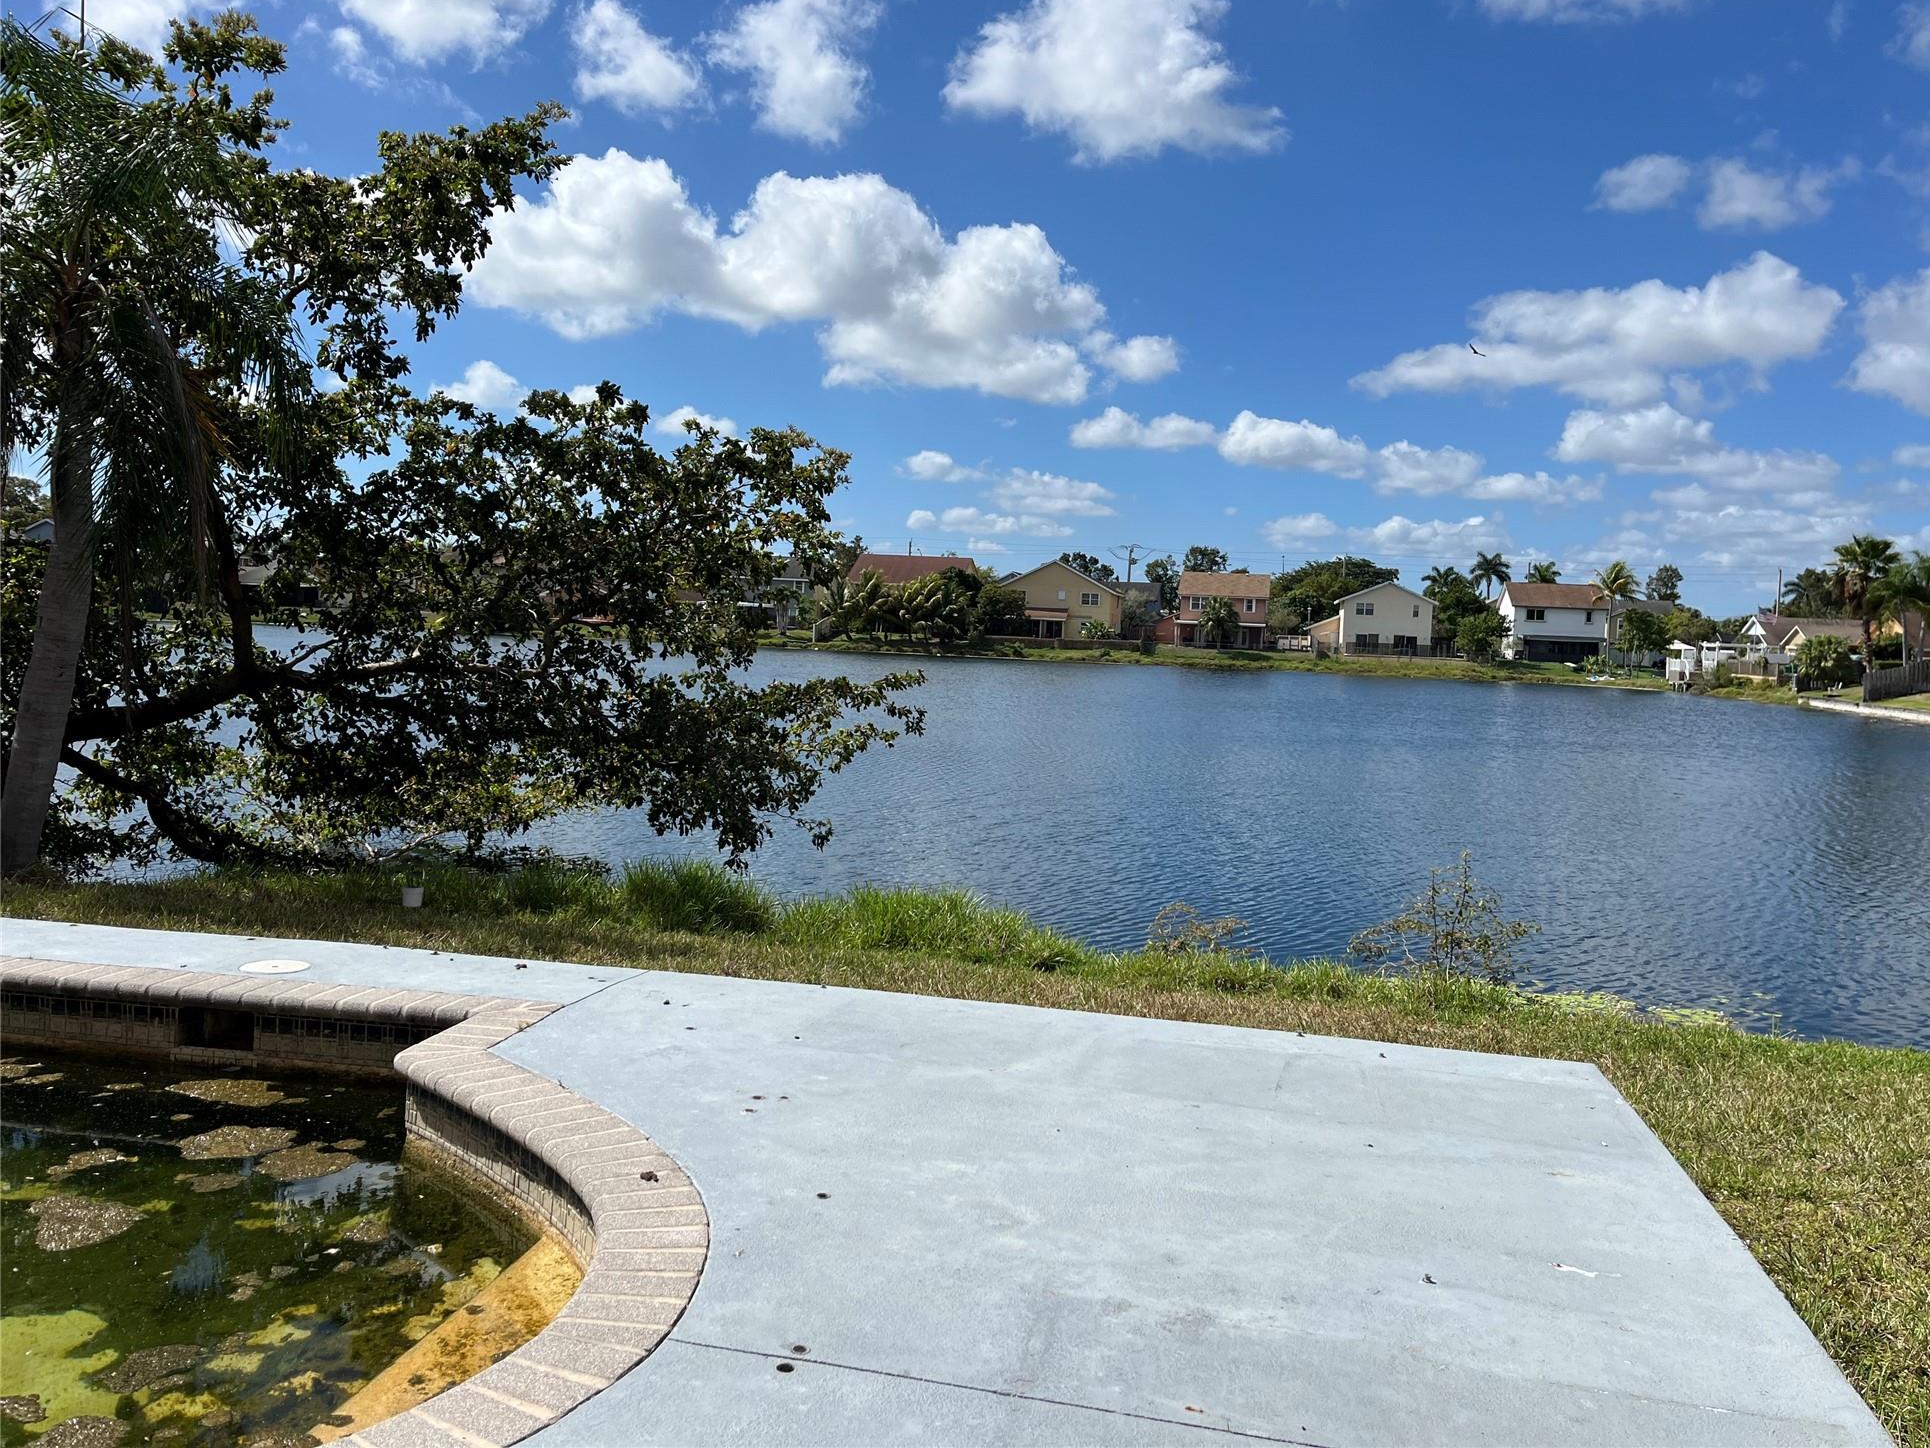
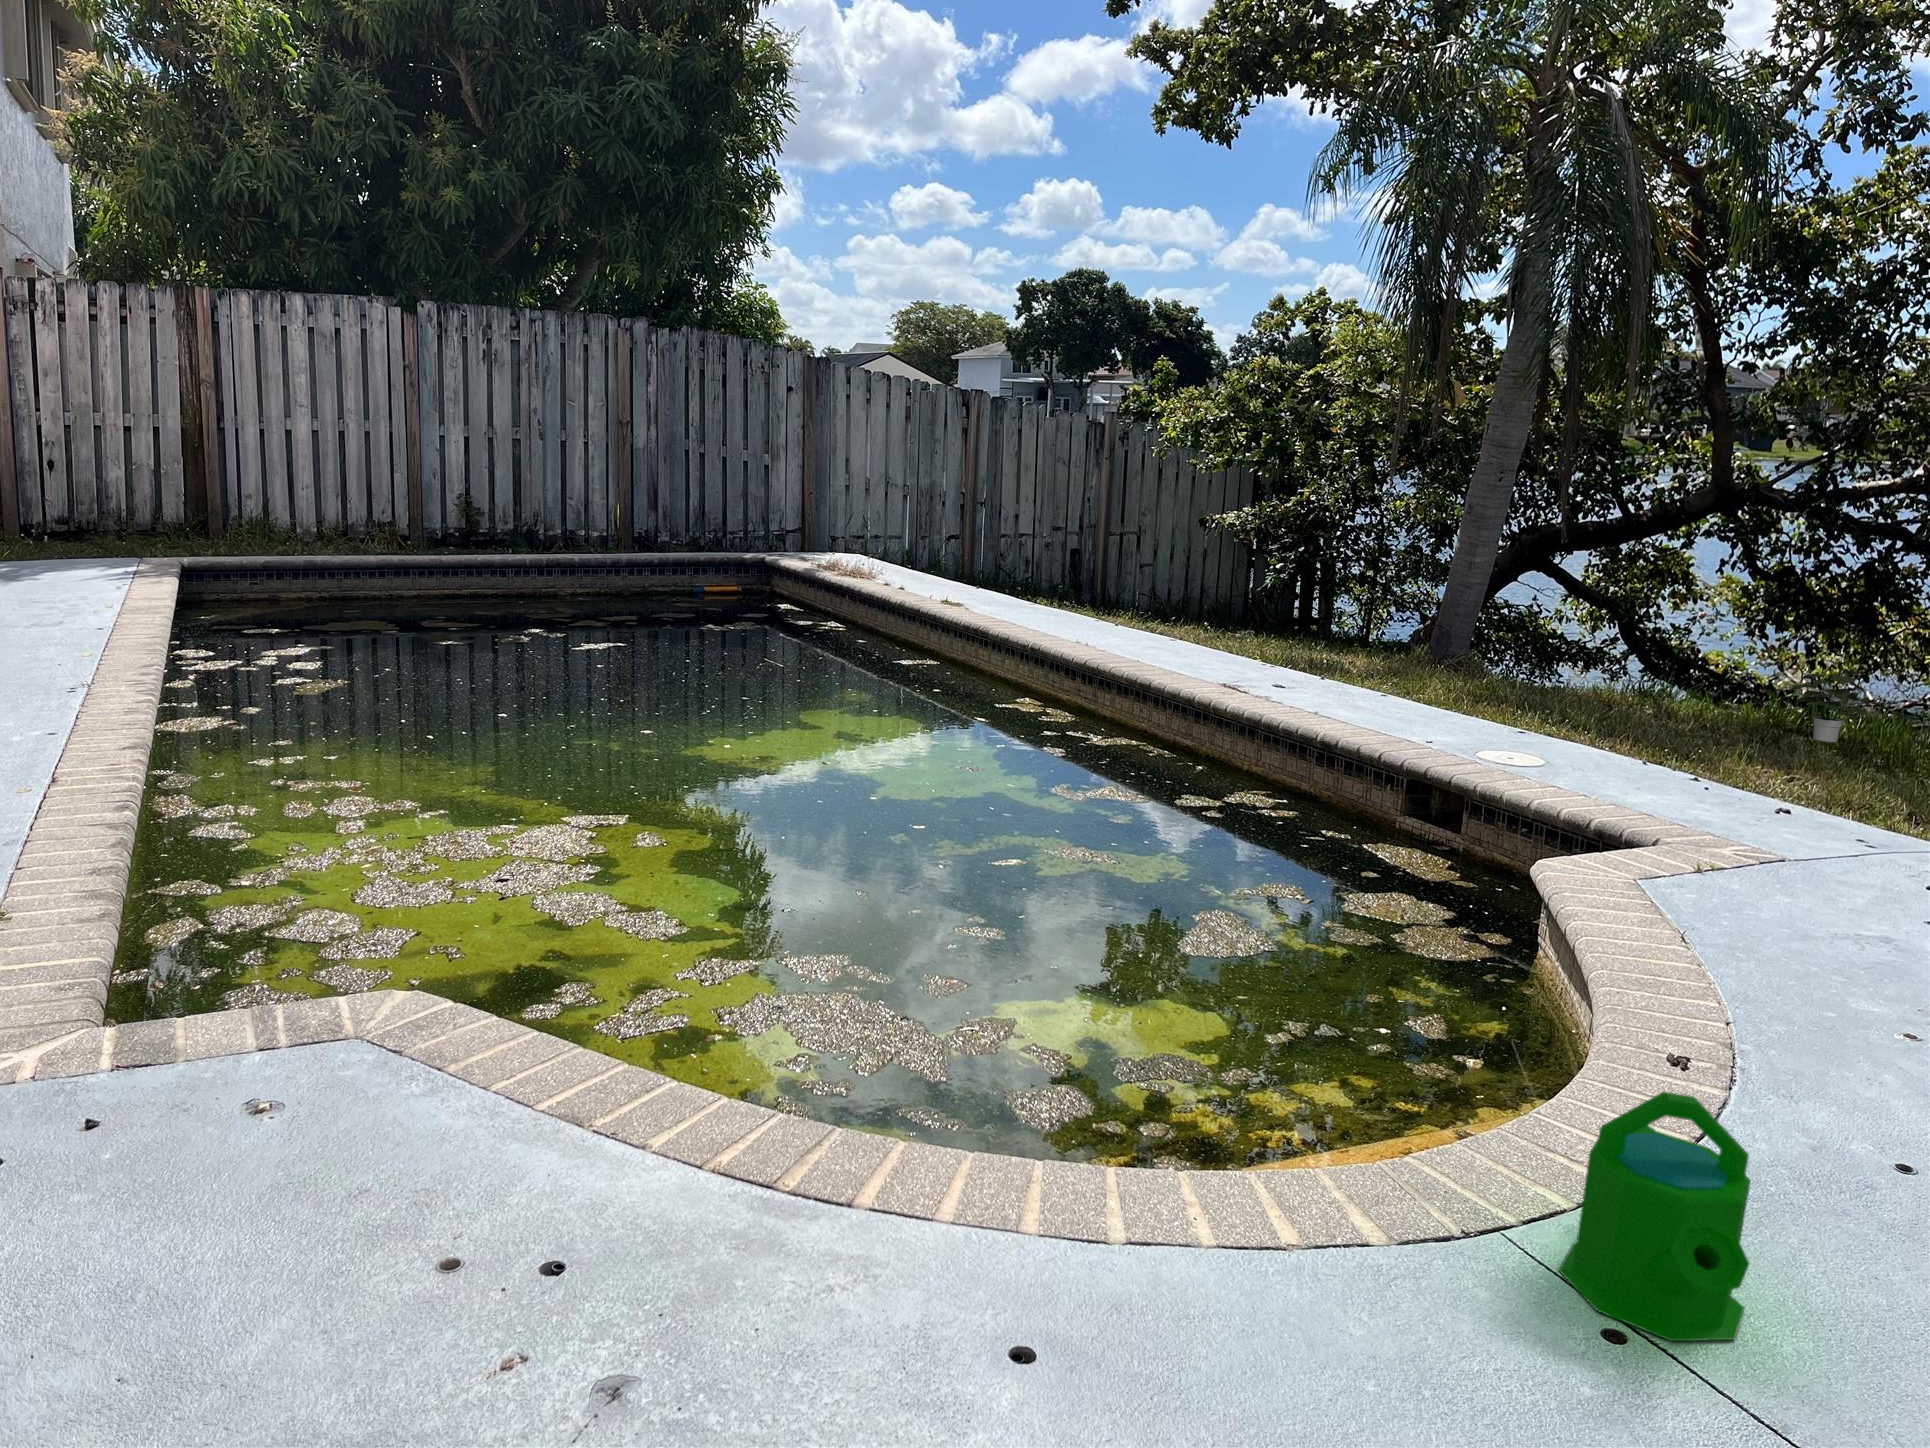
watering can: none [673,1148,791,1287] -> present [1559,1092,1751,1341]

